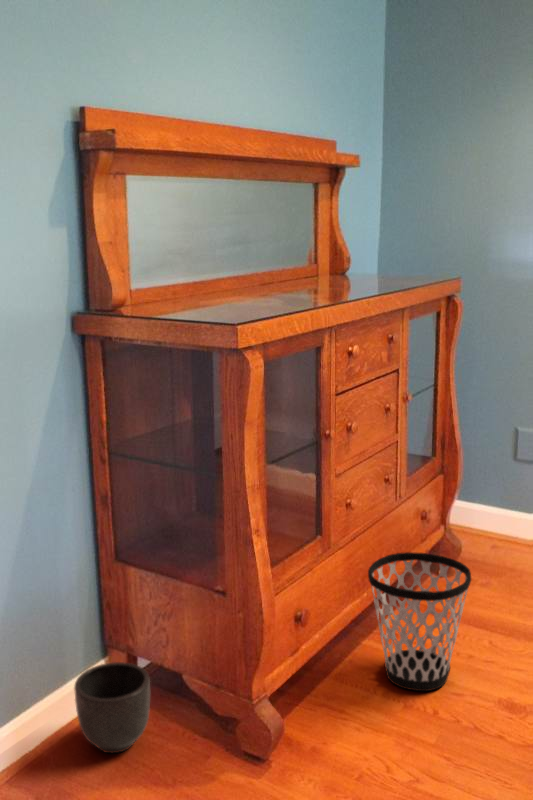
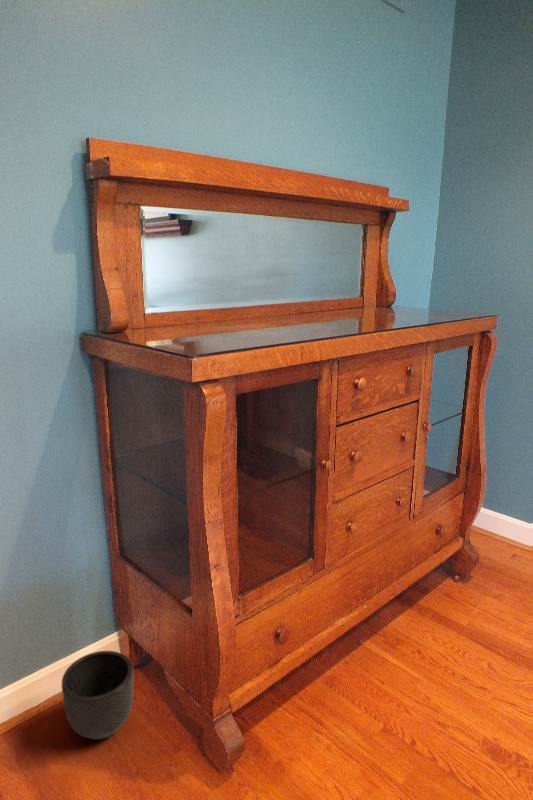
wastebasket: present [368,552,471,691] -> none [360,577,466,724]

